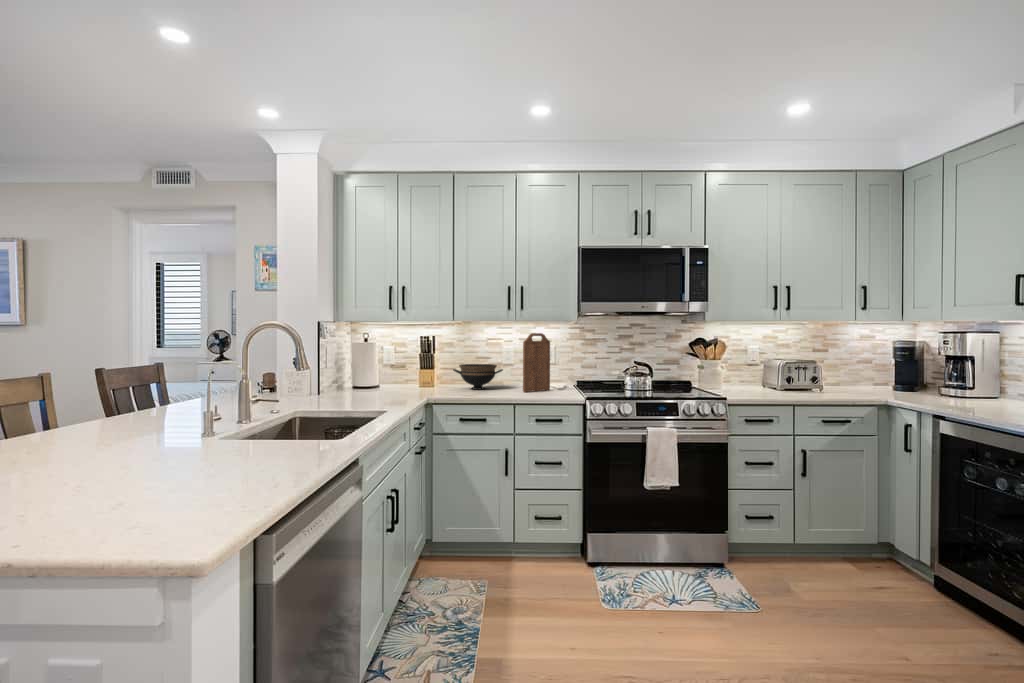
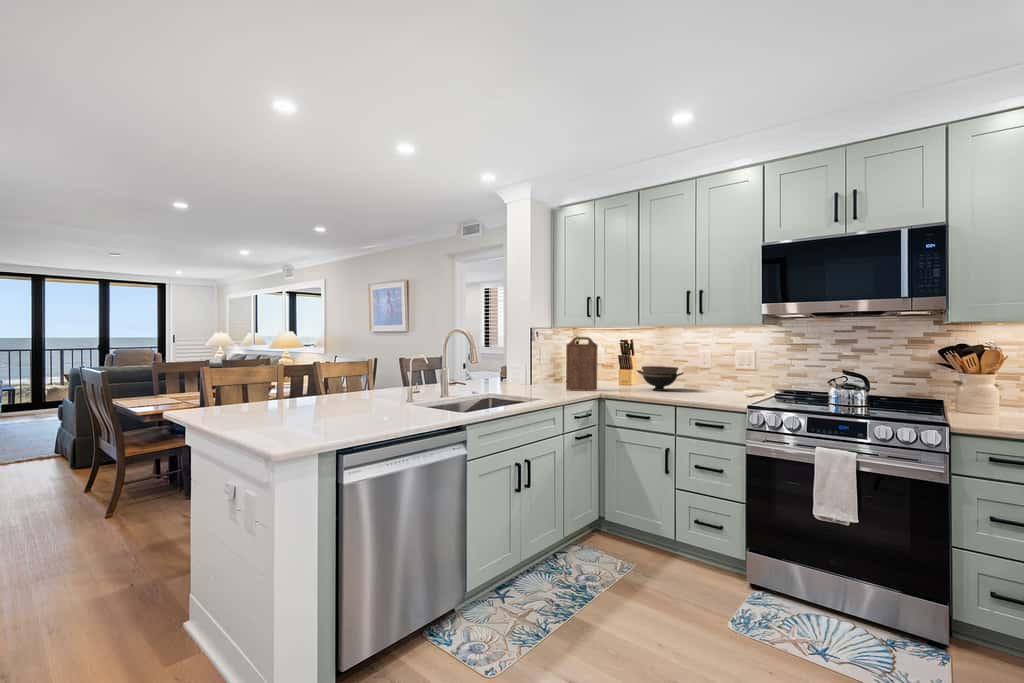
cutting board: present [523,333,550,392] -> present [566,337,598,390]

